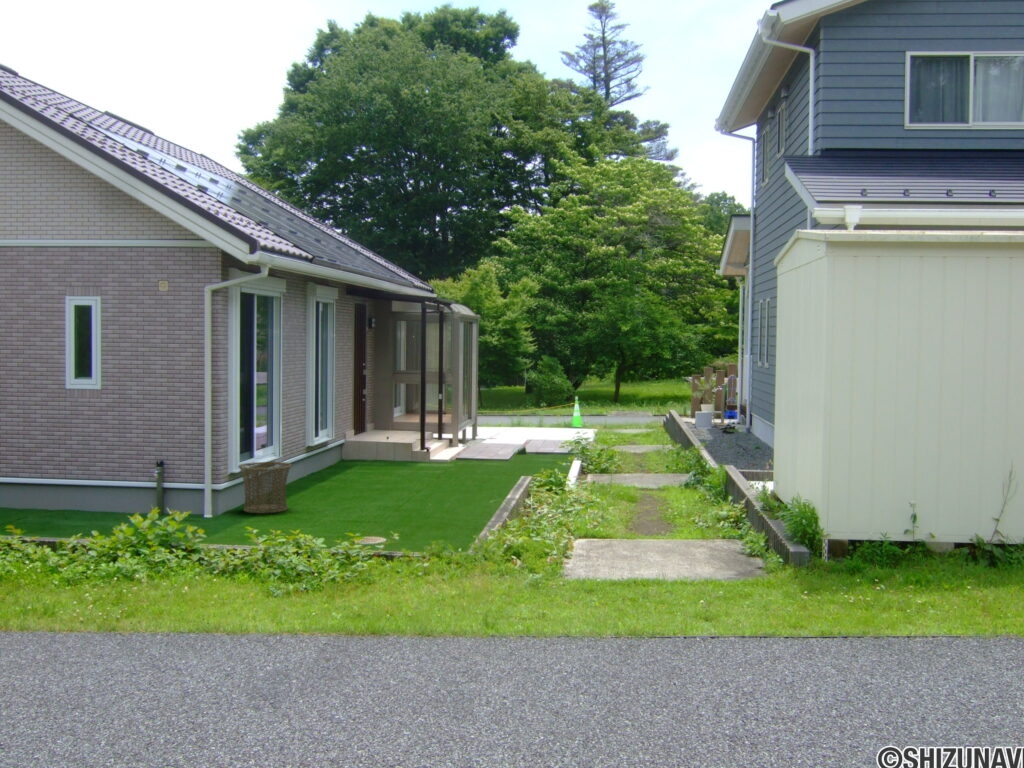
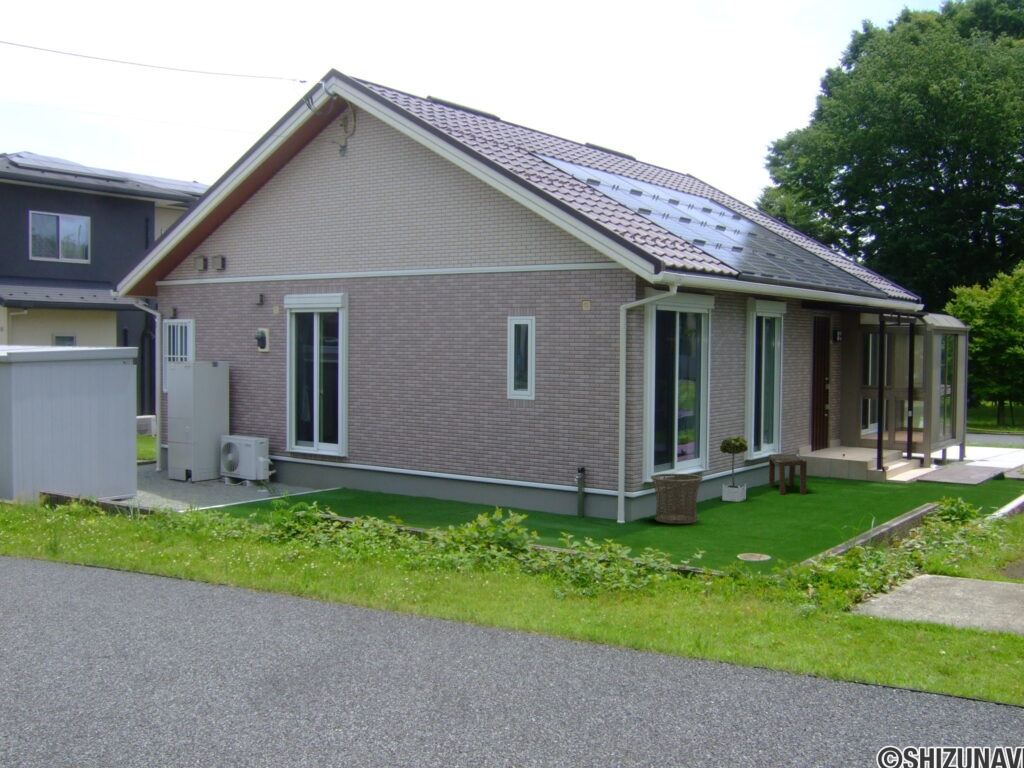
potted tree: none [291,421,319,488] -> present [720,436,748,502]
bench: none [327,439,369,478] -> present [769,454,807,494]

